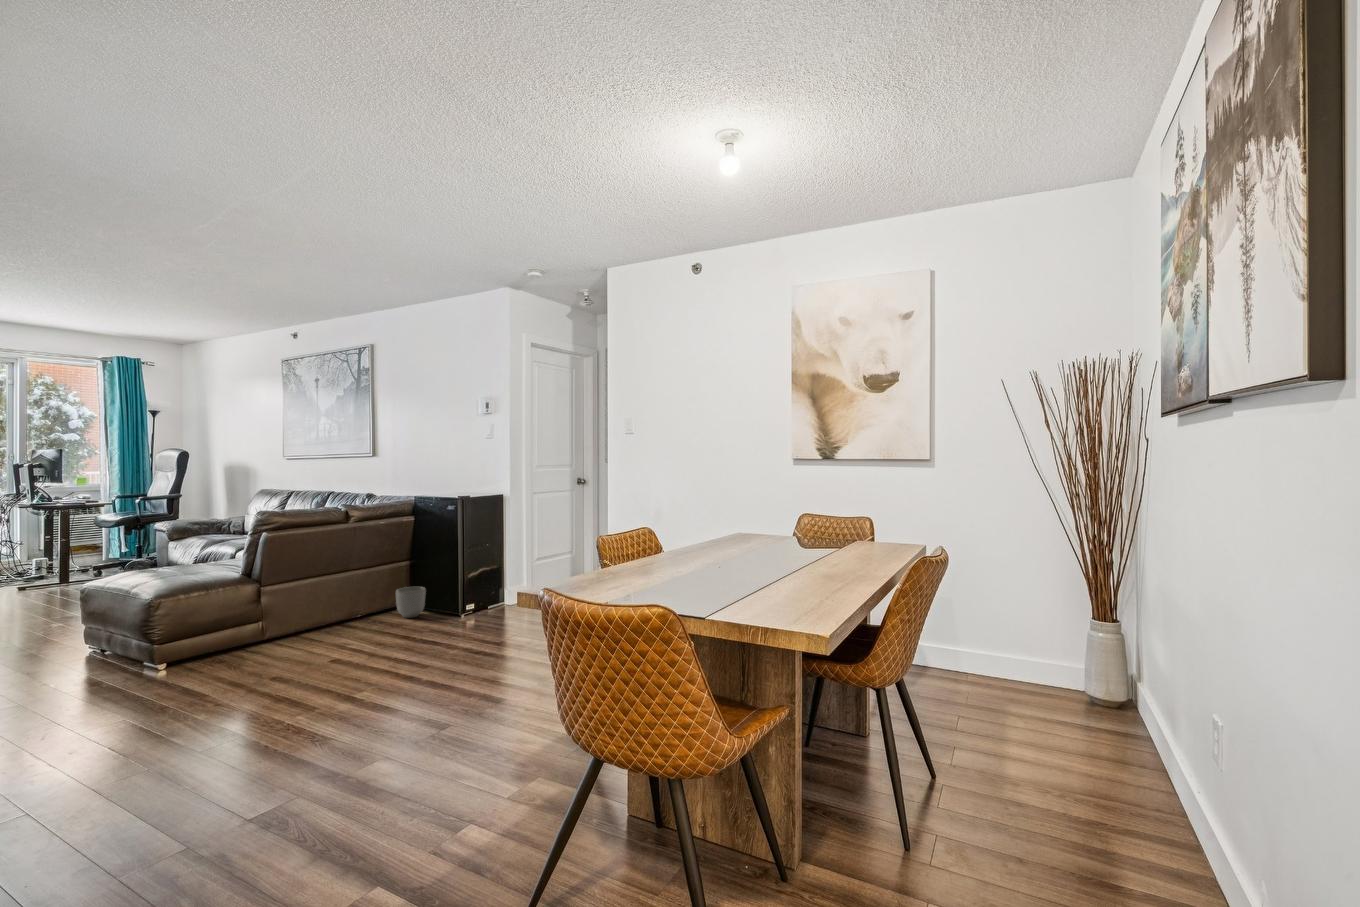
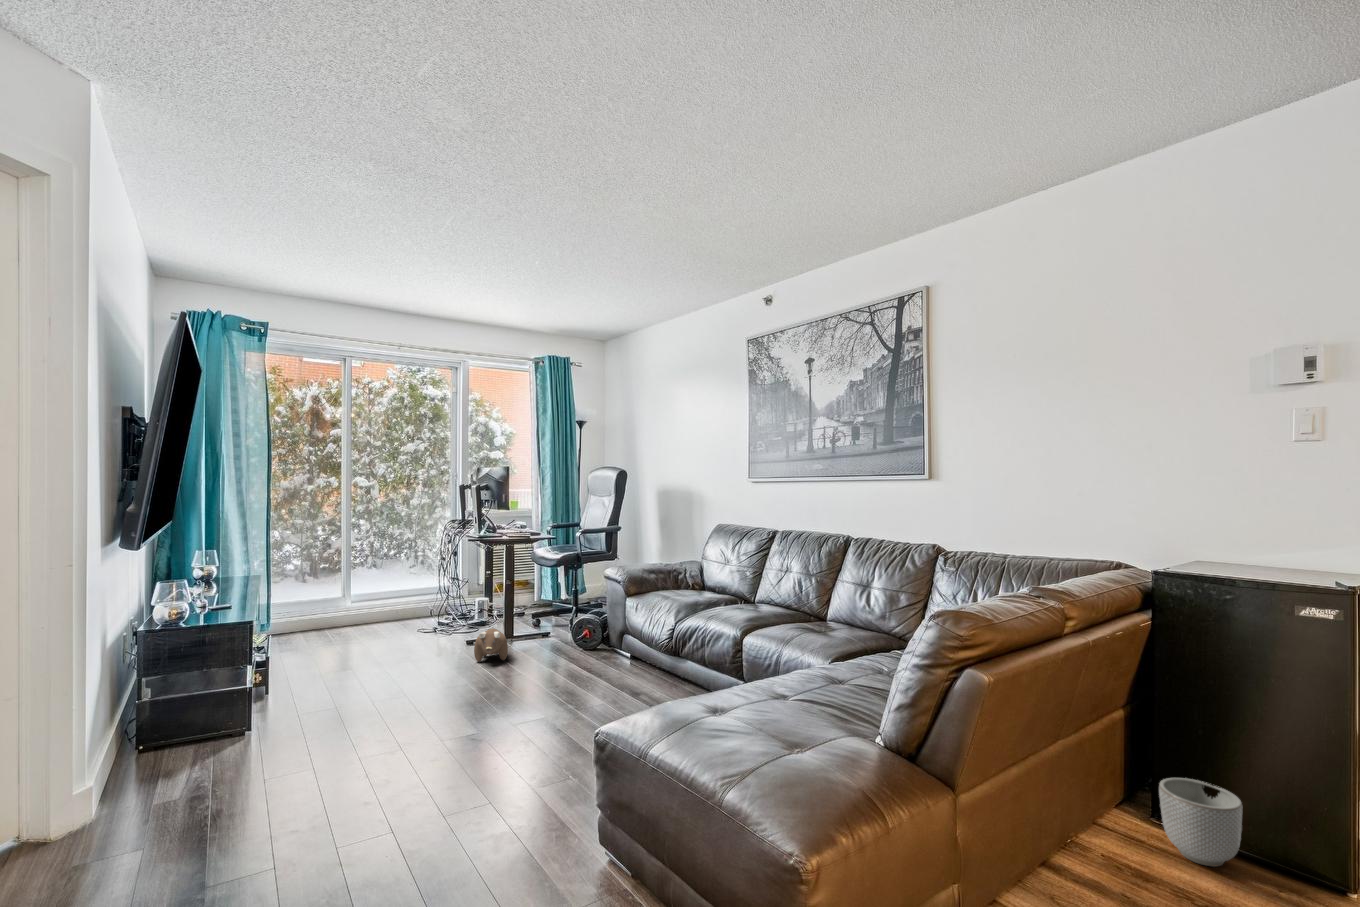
plush toy: none [21,572,55,597] -> present [474,629,508,662]

